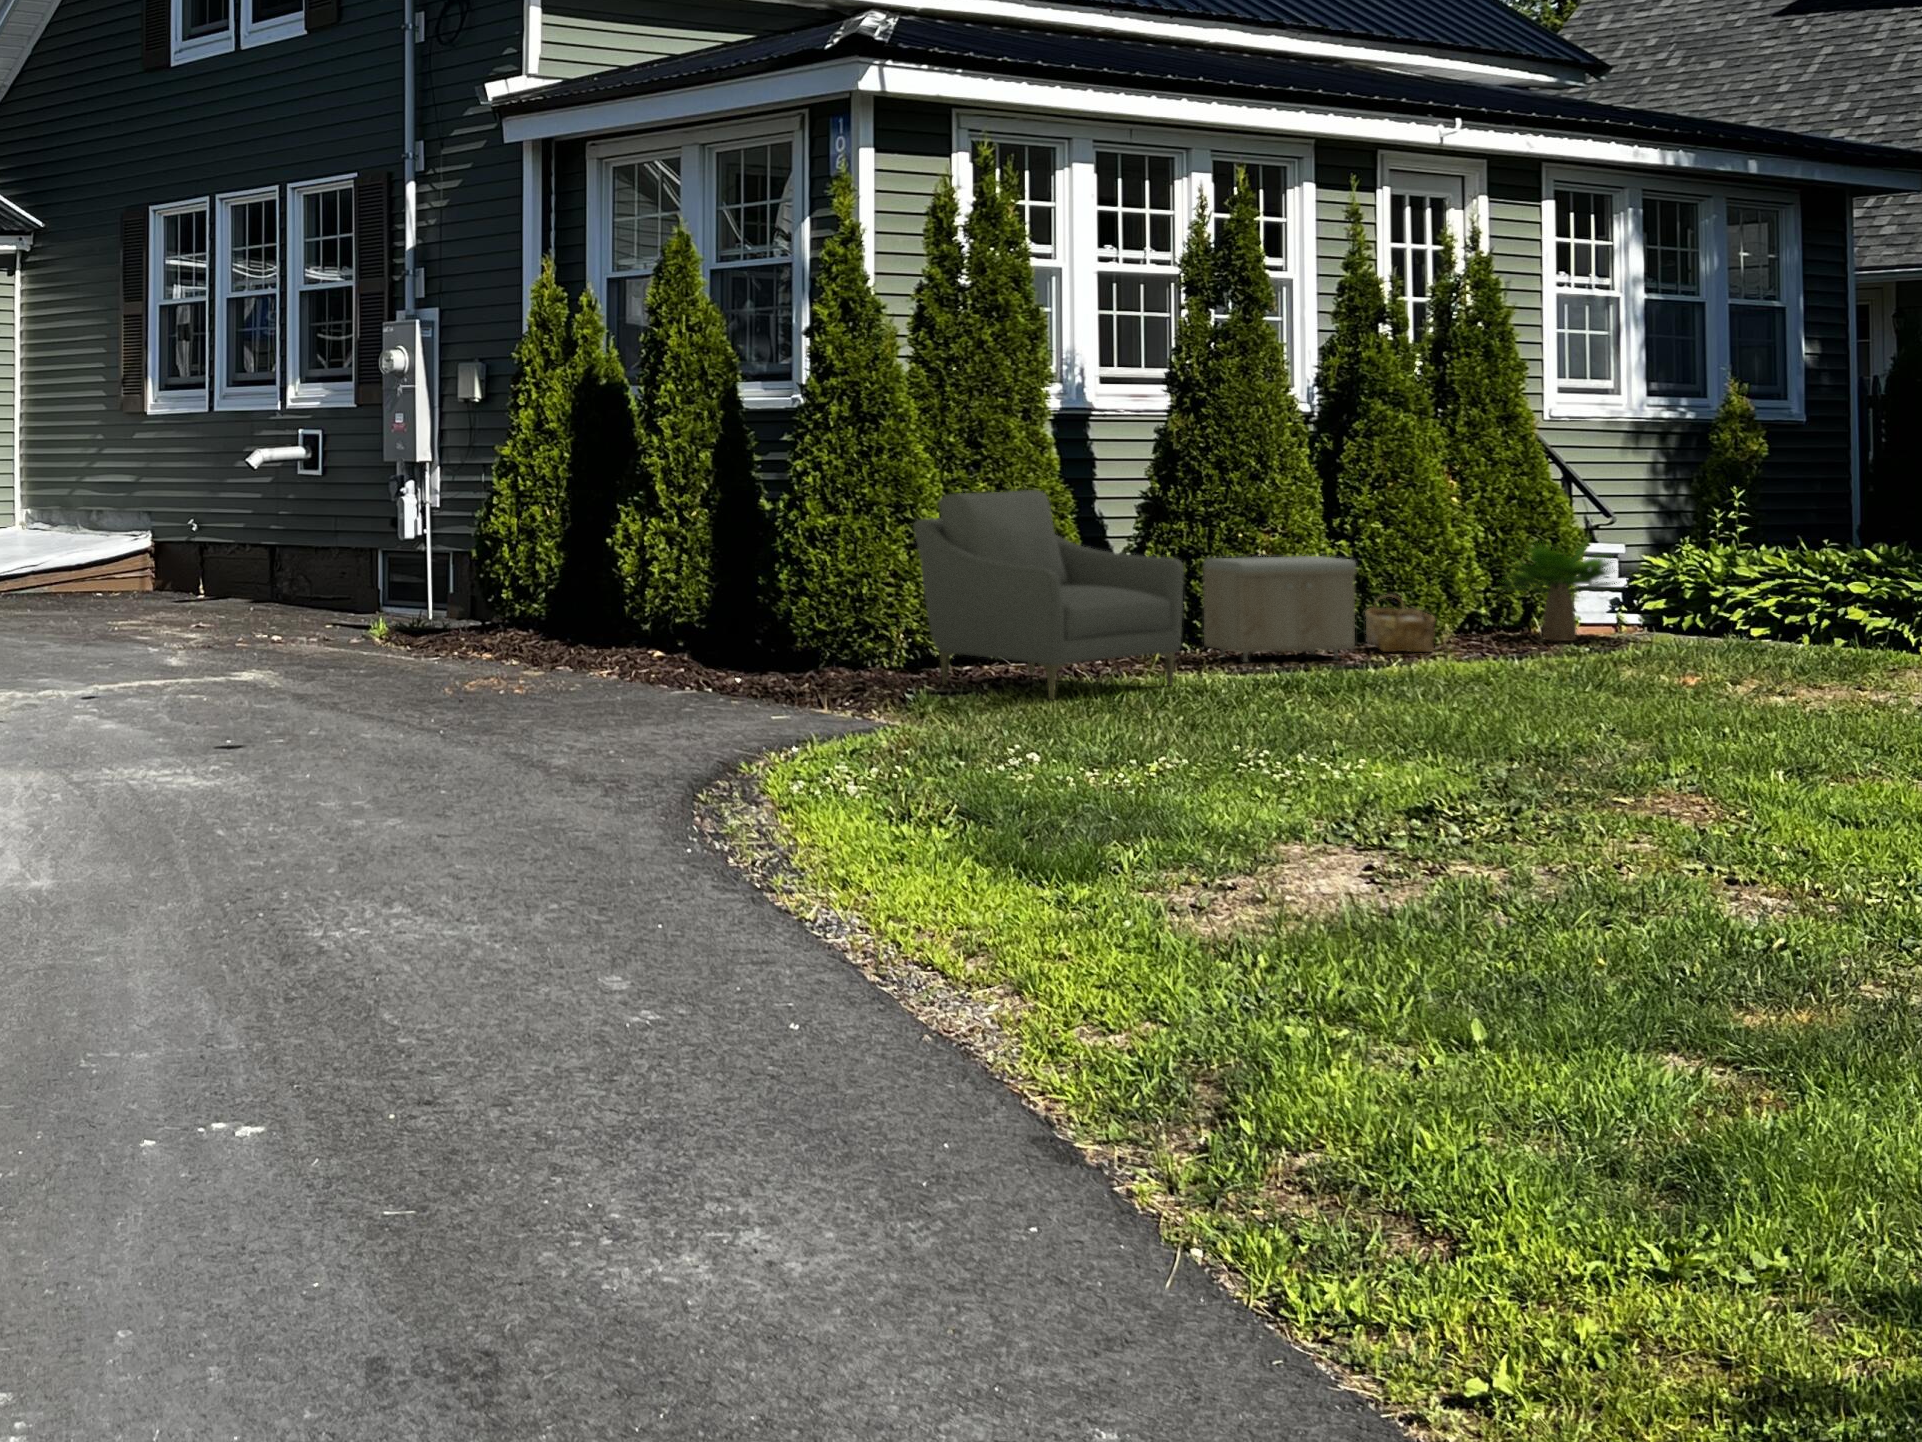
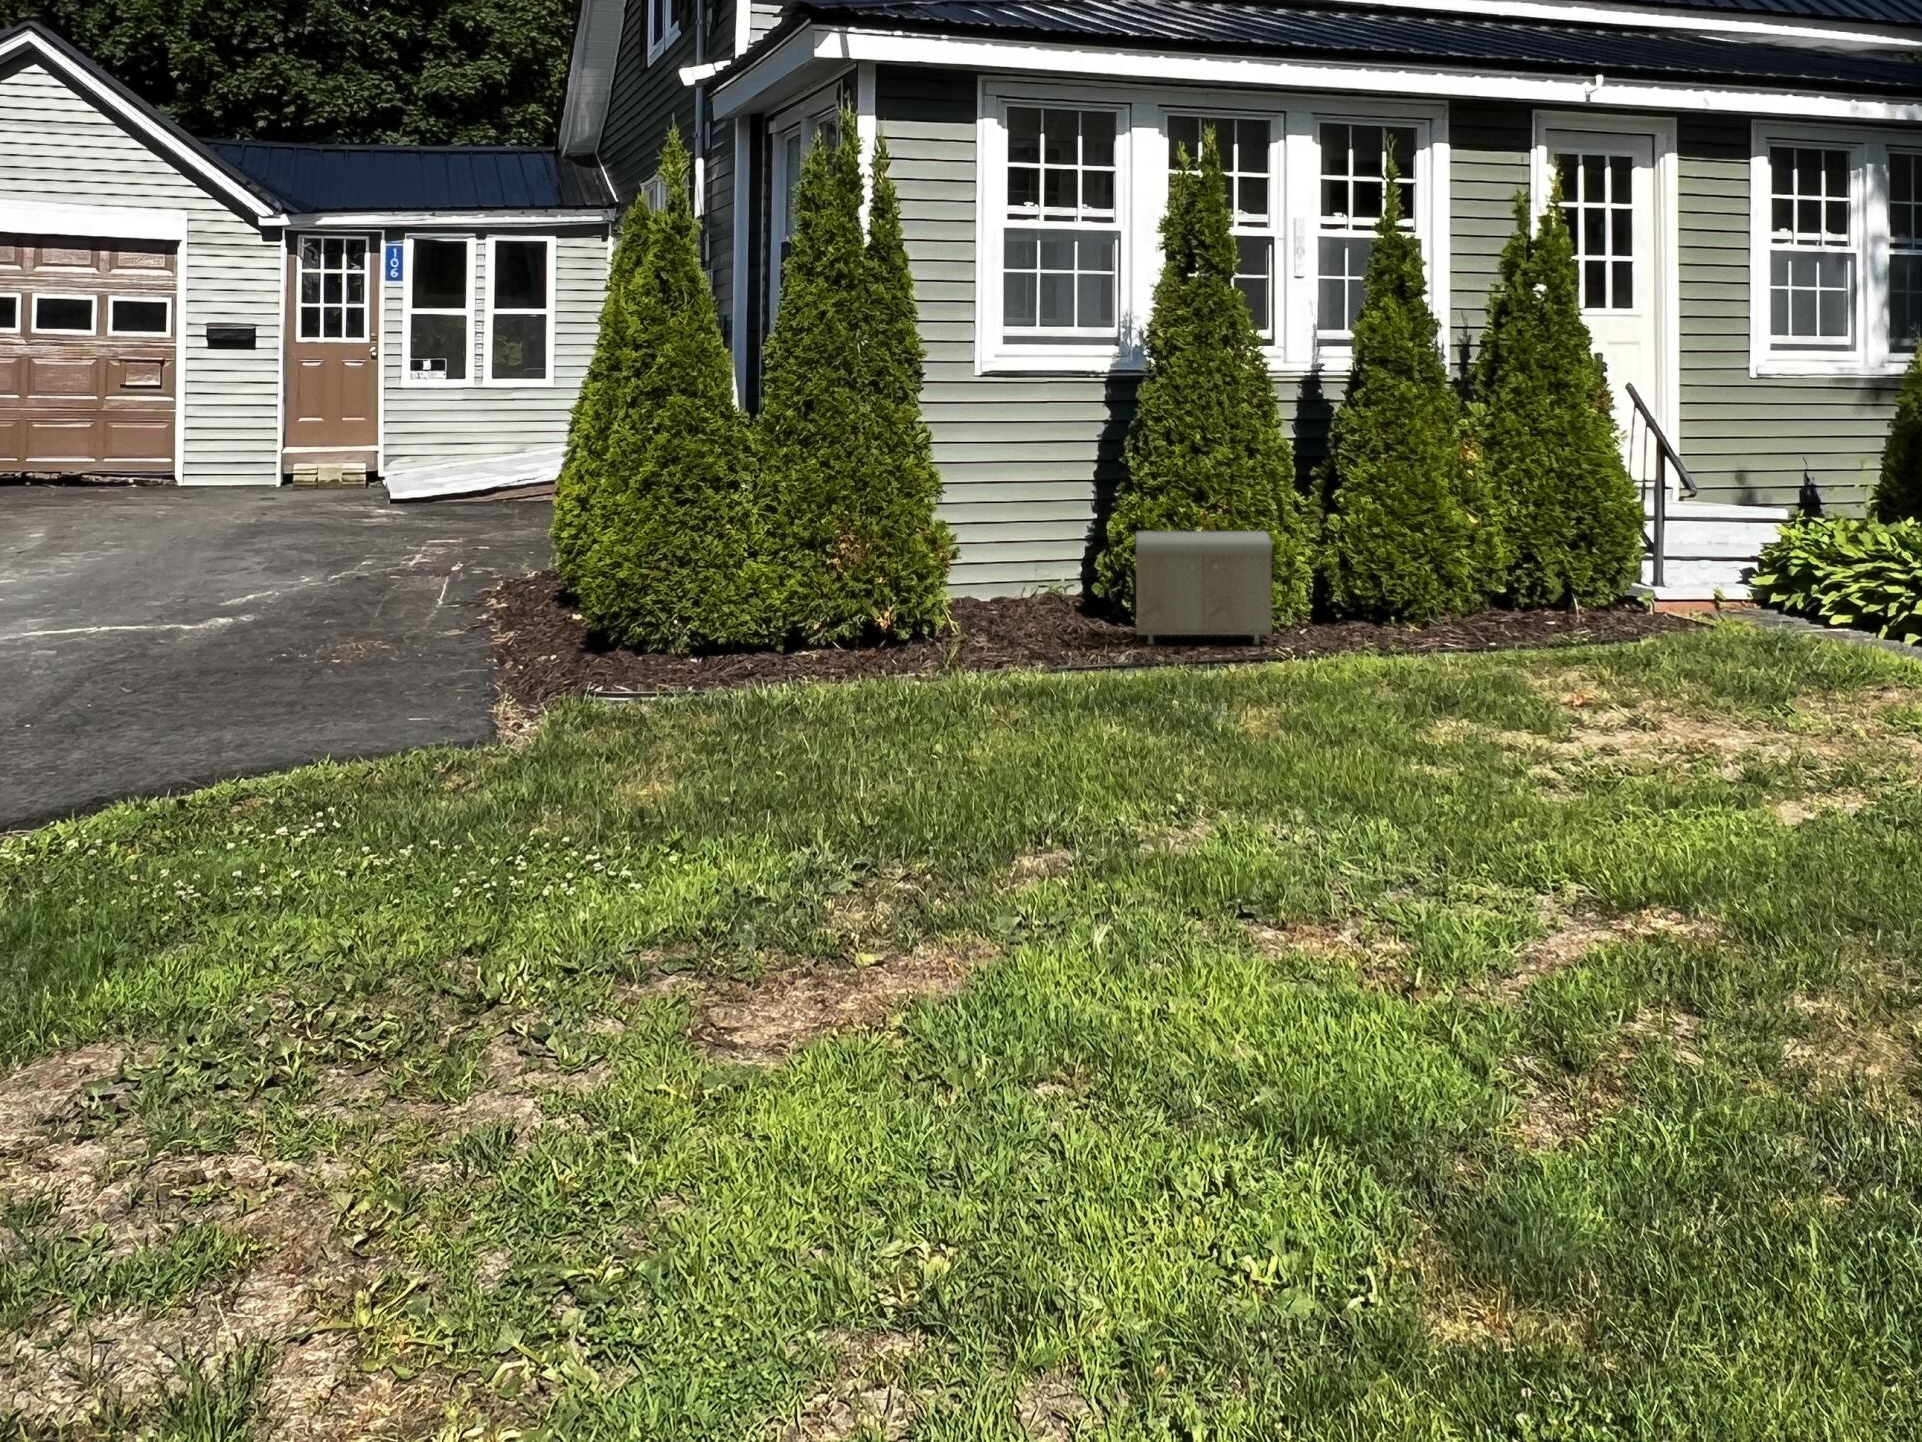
chair: present [913,490,1184,700] -> none [714,464,963,700]
potted plant: present [1498,538,1617,641] -> none [1517,511,1657,625]
woven basket: present [1365,595,1435,652] -> none [1333,571,1401,637]

